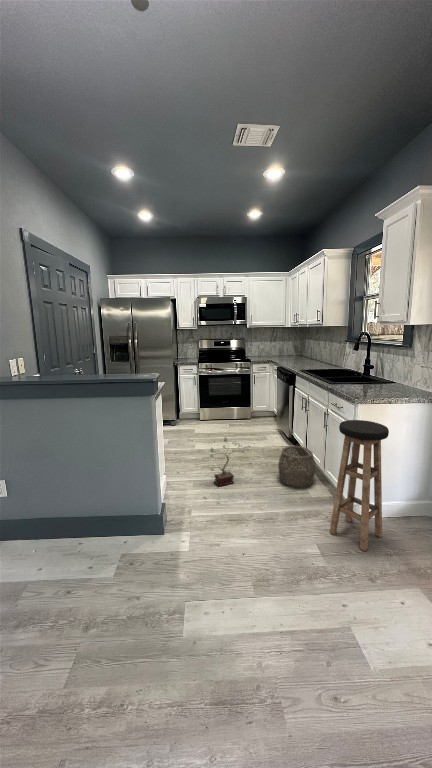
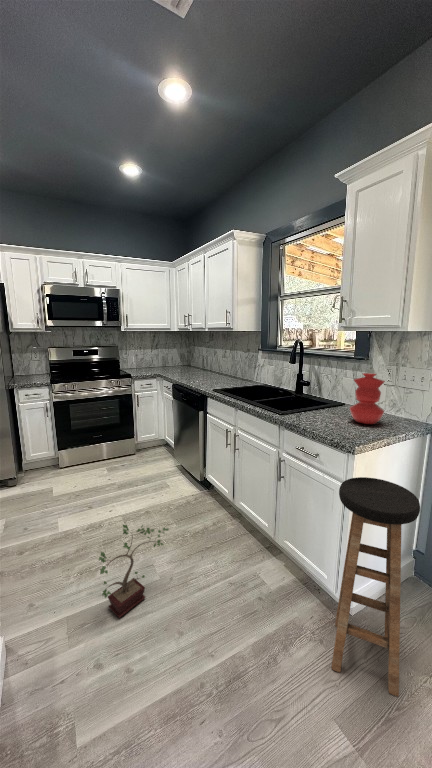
vase: none [378,356,405,392] -> present [350,373,385,424]
woven basket: present [278,446,316,487] -> none [209,506,264,576]

